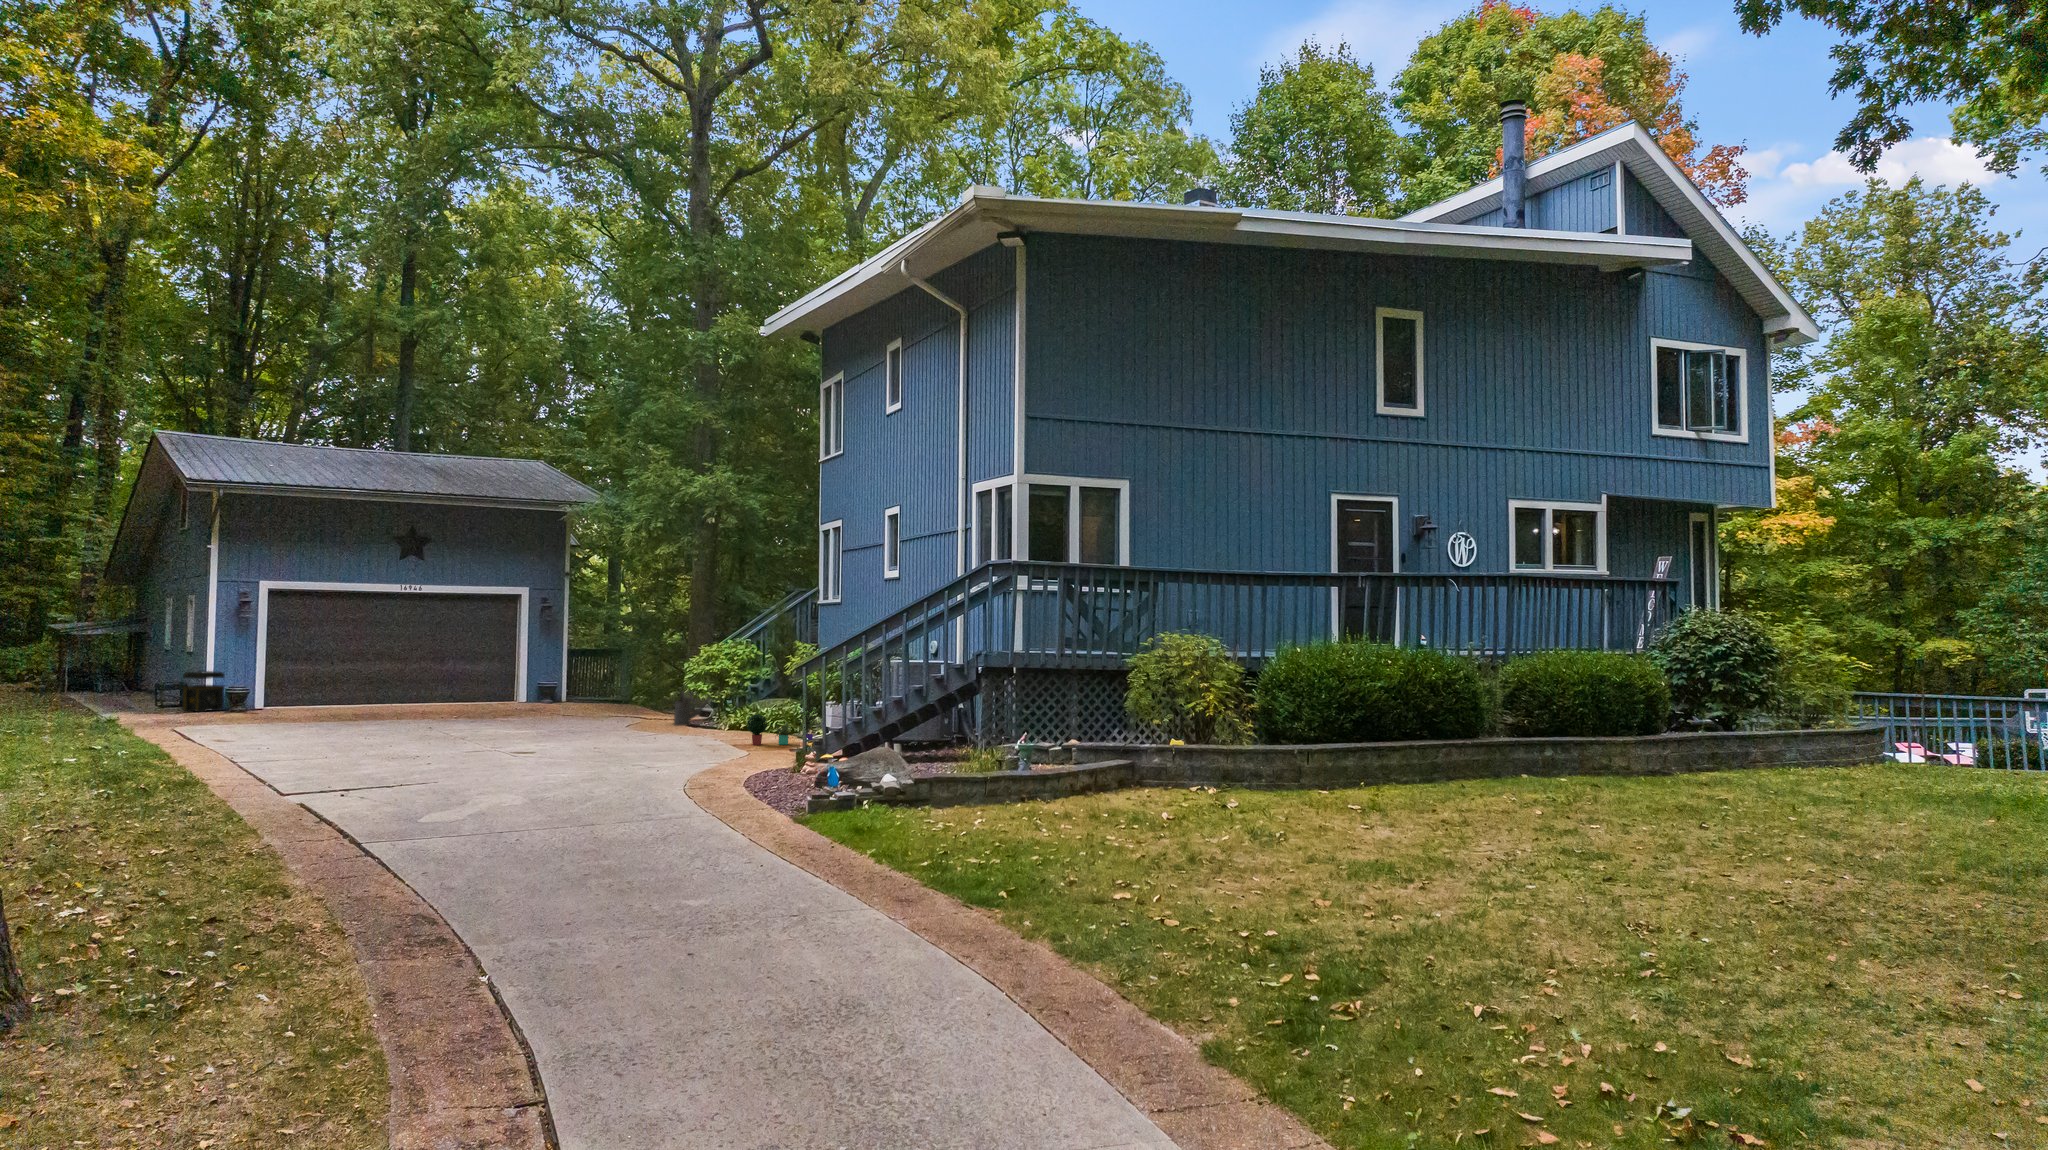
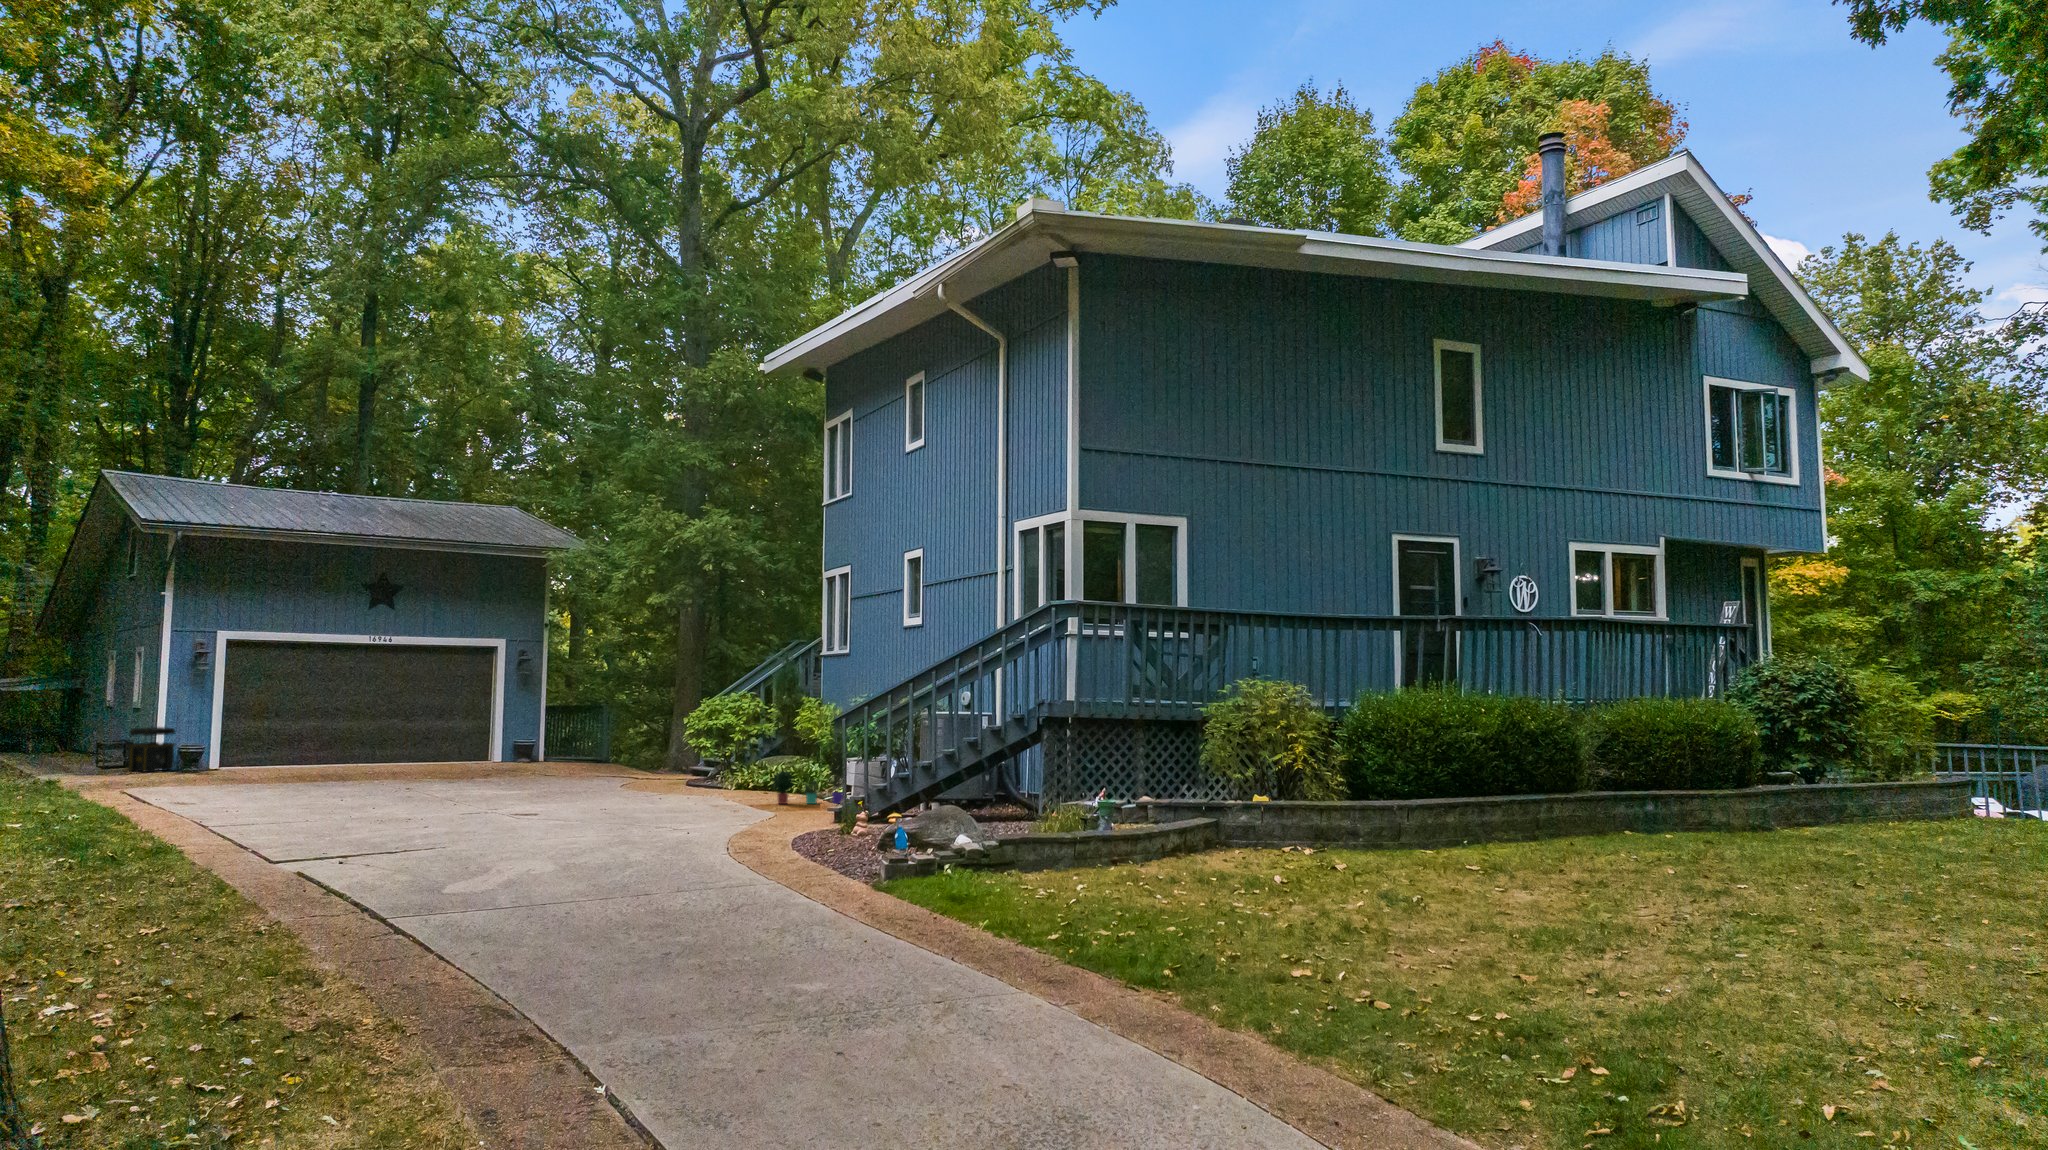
watering can: present [673,692,710,726] -> none [666,748,712,785]

